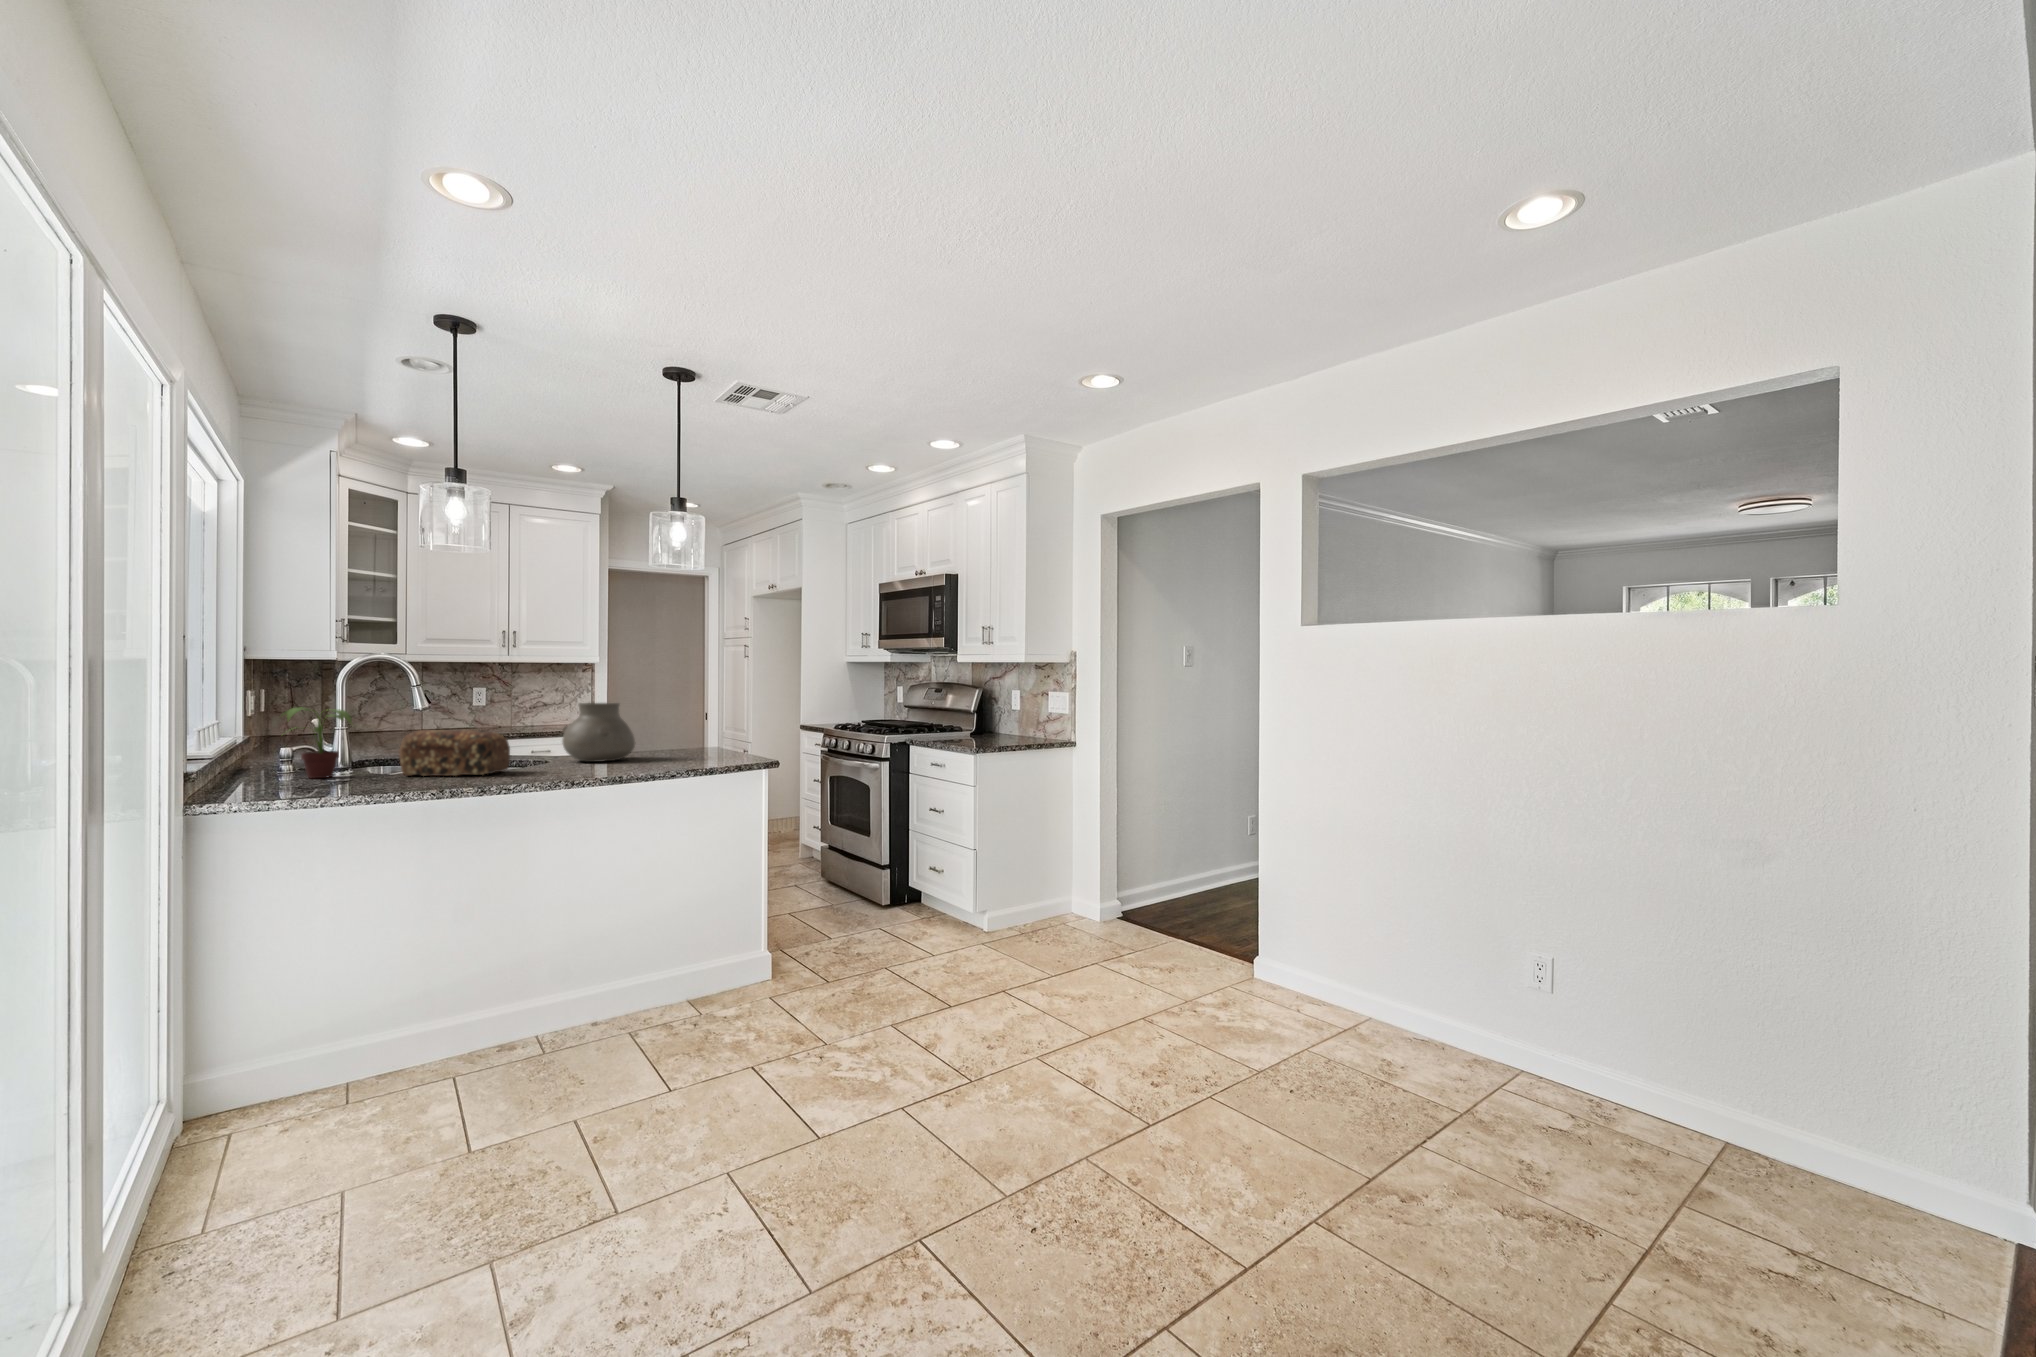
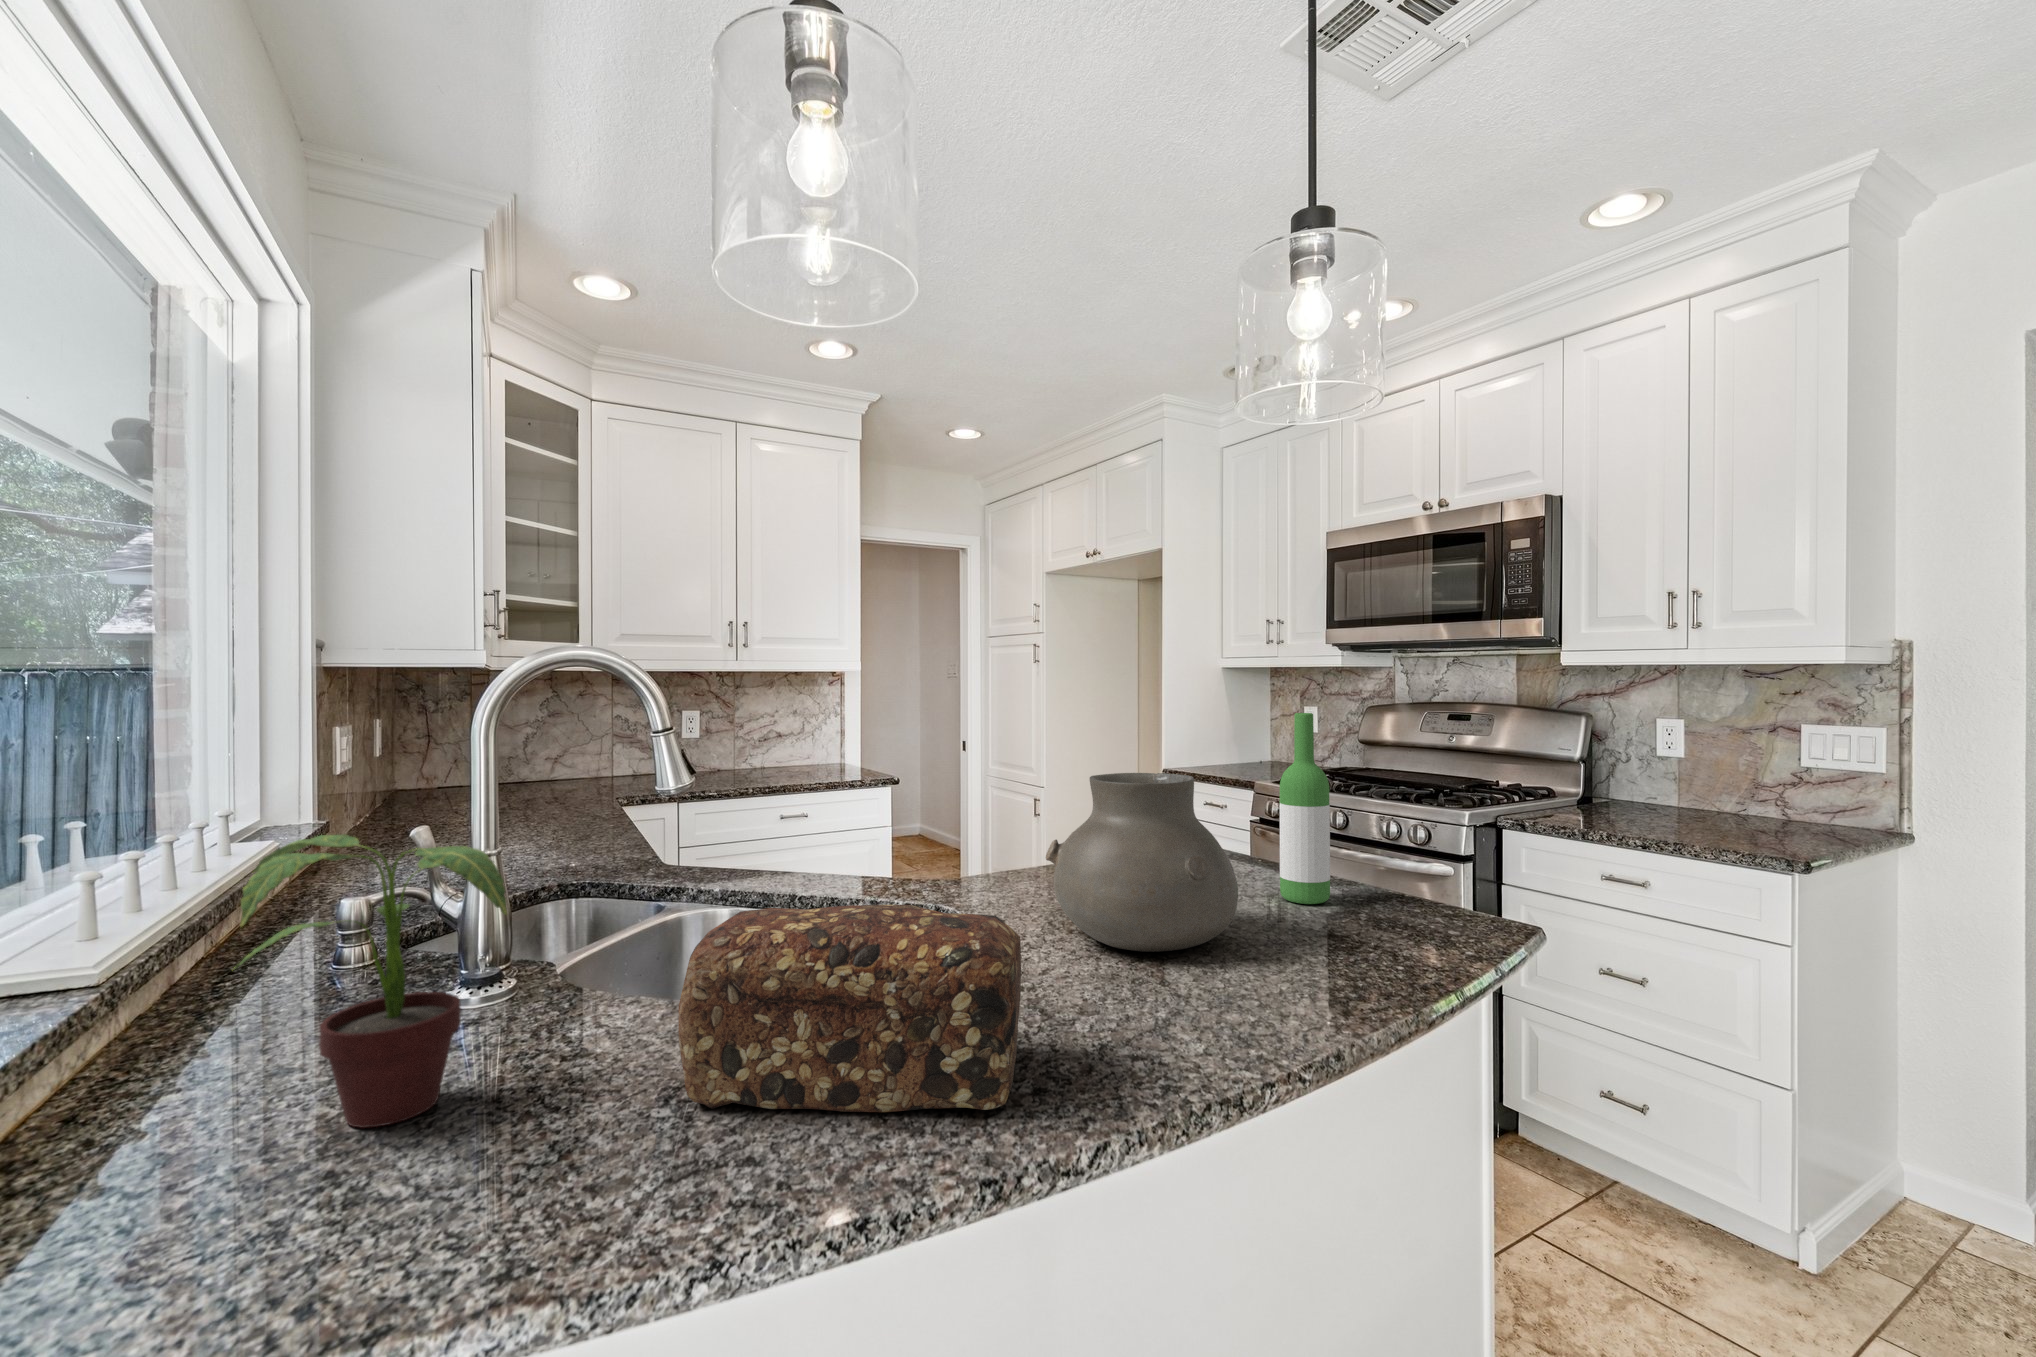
wine bottle: none [680,681,700,755] -> present [1280,713,1330,904]

